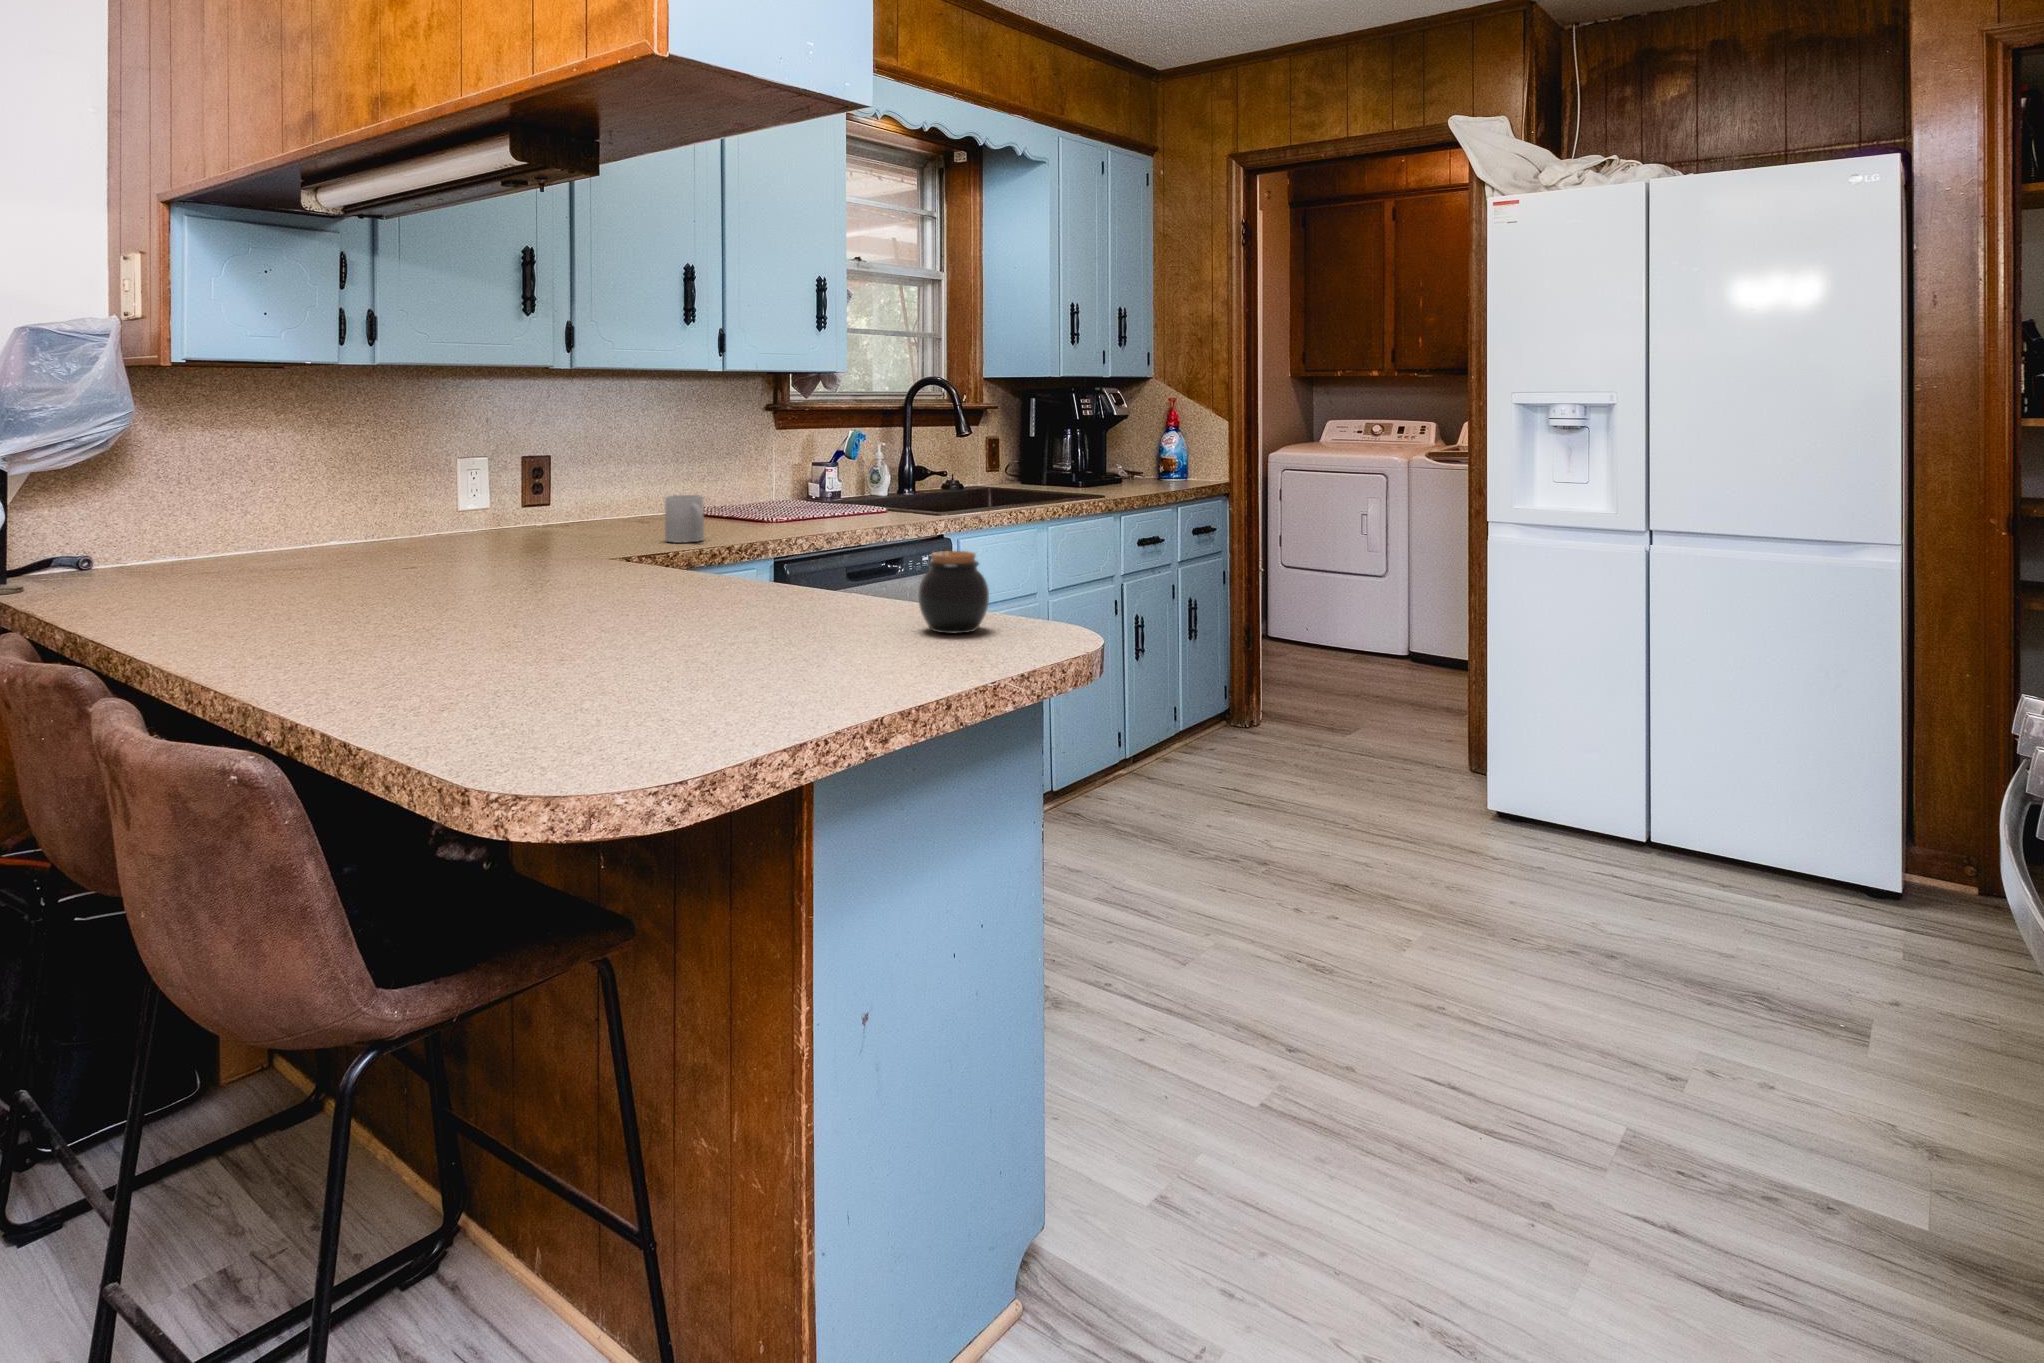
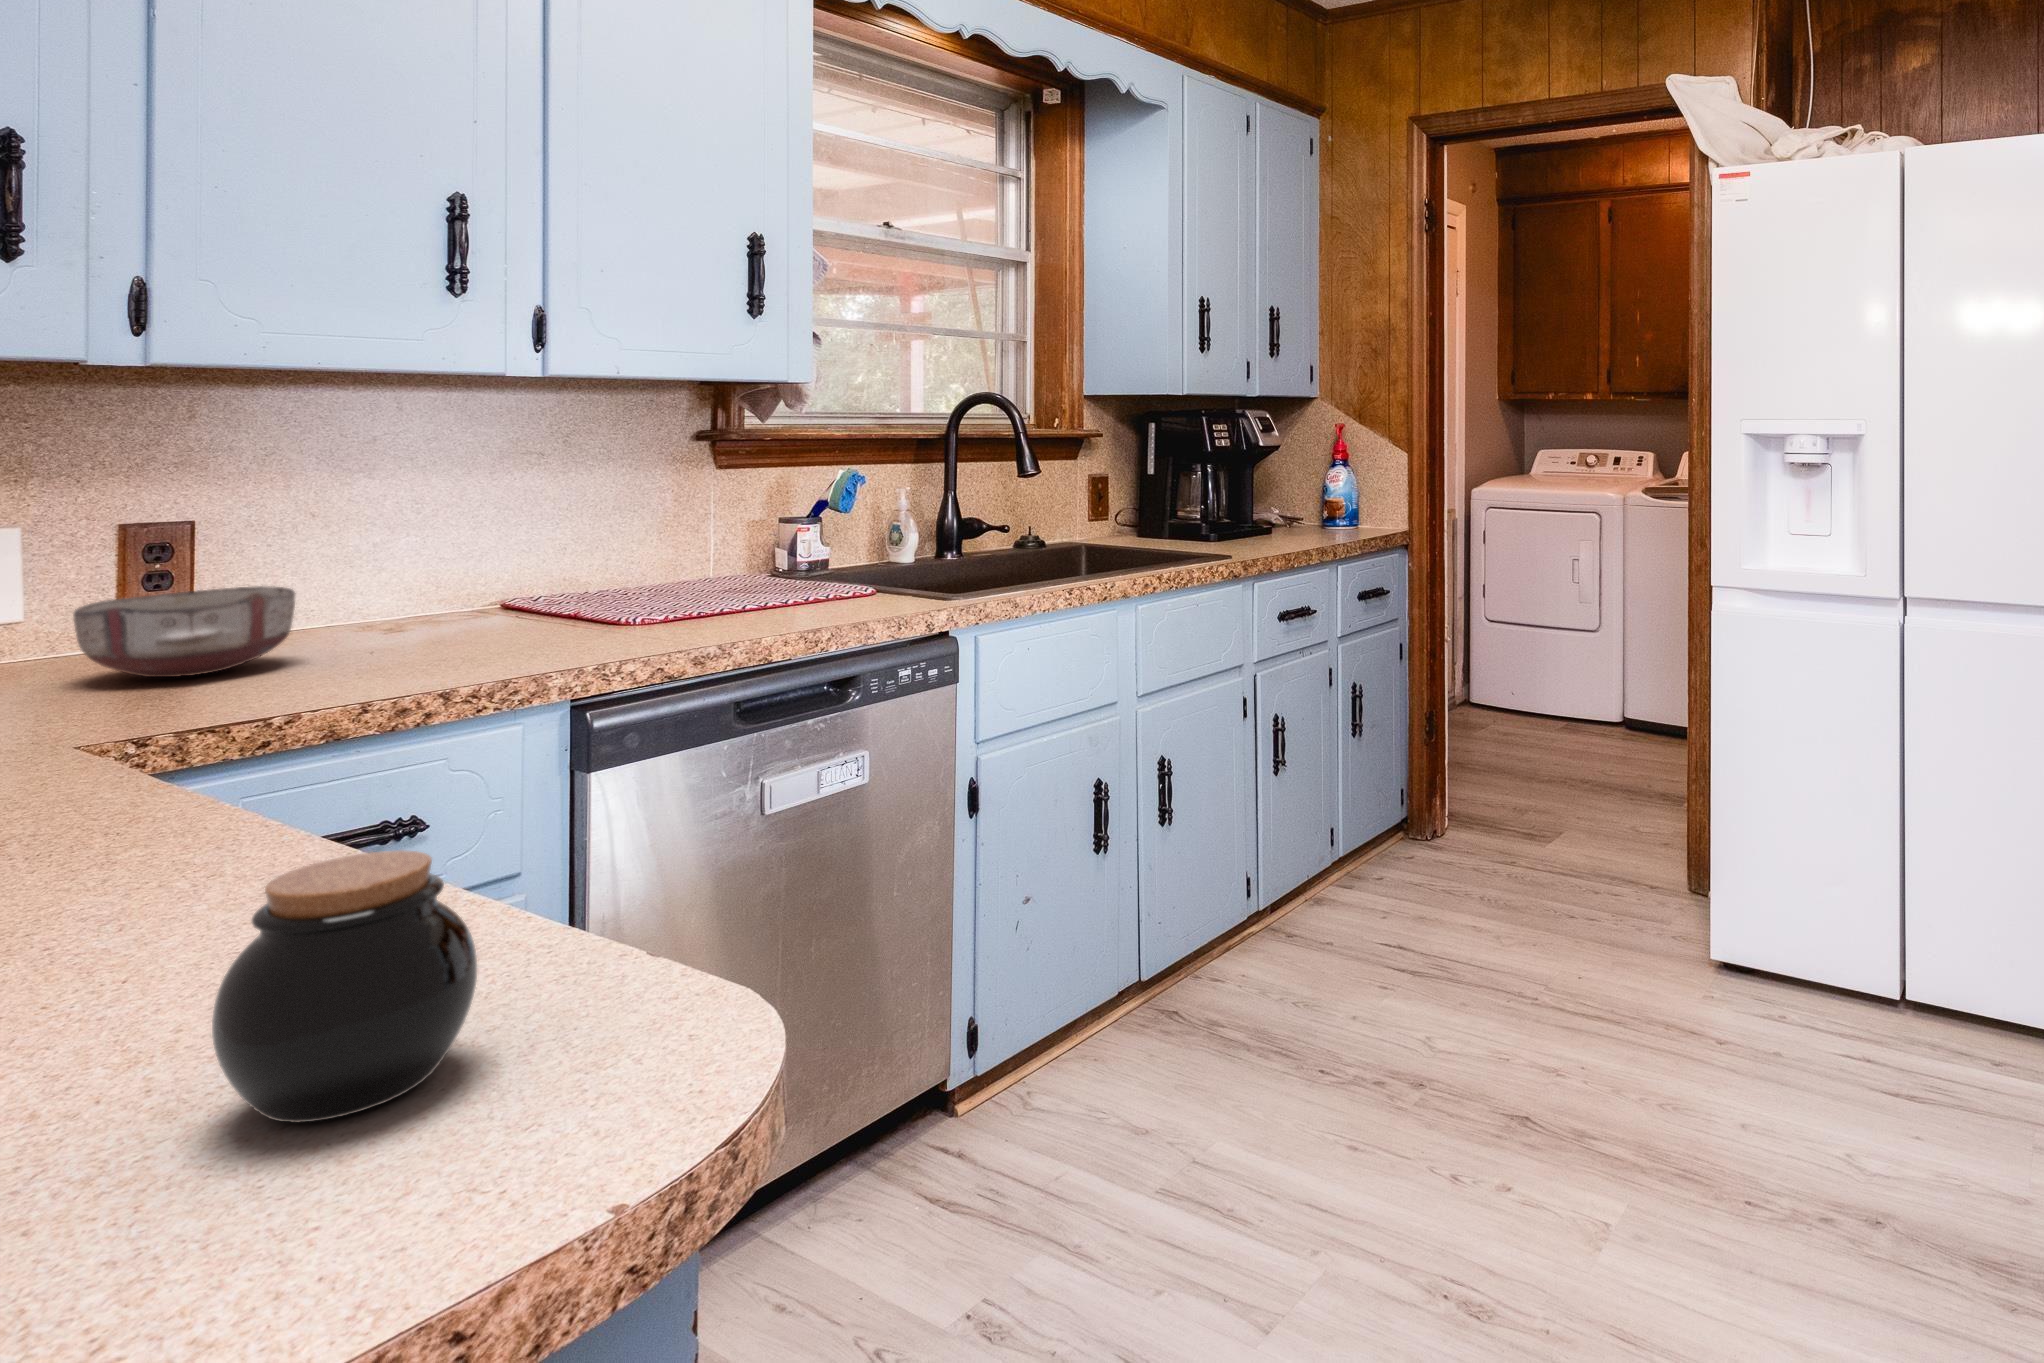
ceramic bowl: none [539,492,628,537] -> present [73,586,296,677]
mug: present [665,495,704,543] -> none [321,595,412,687]

